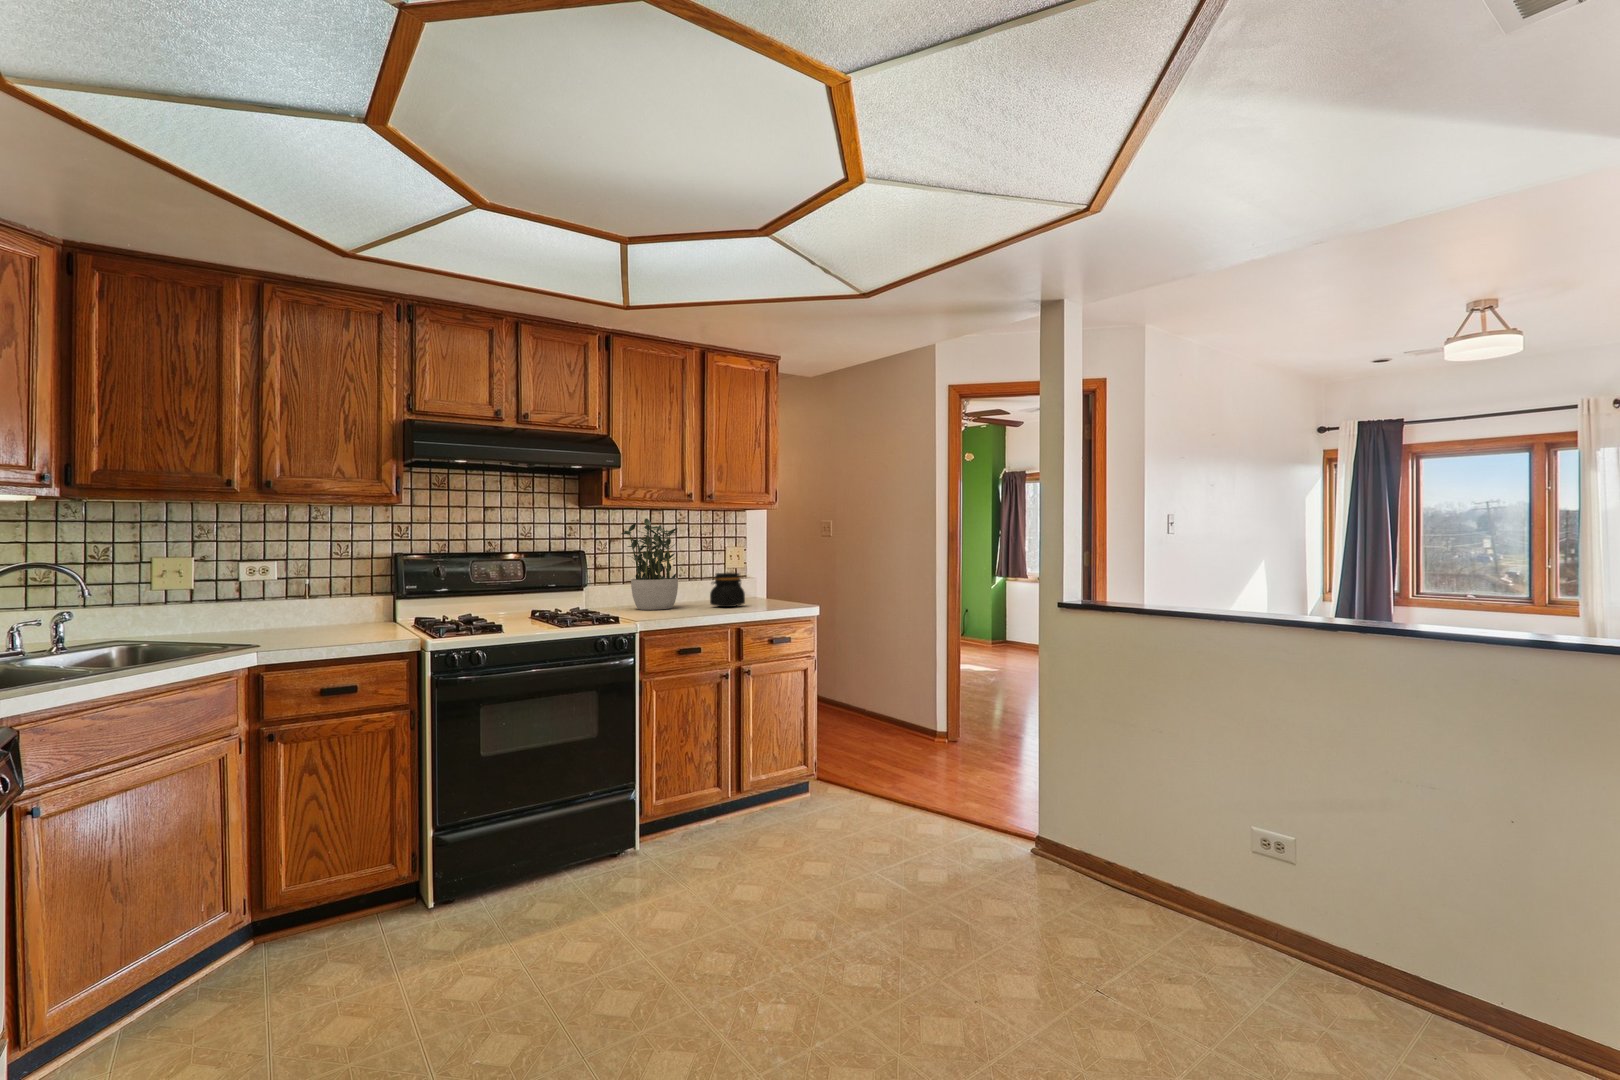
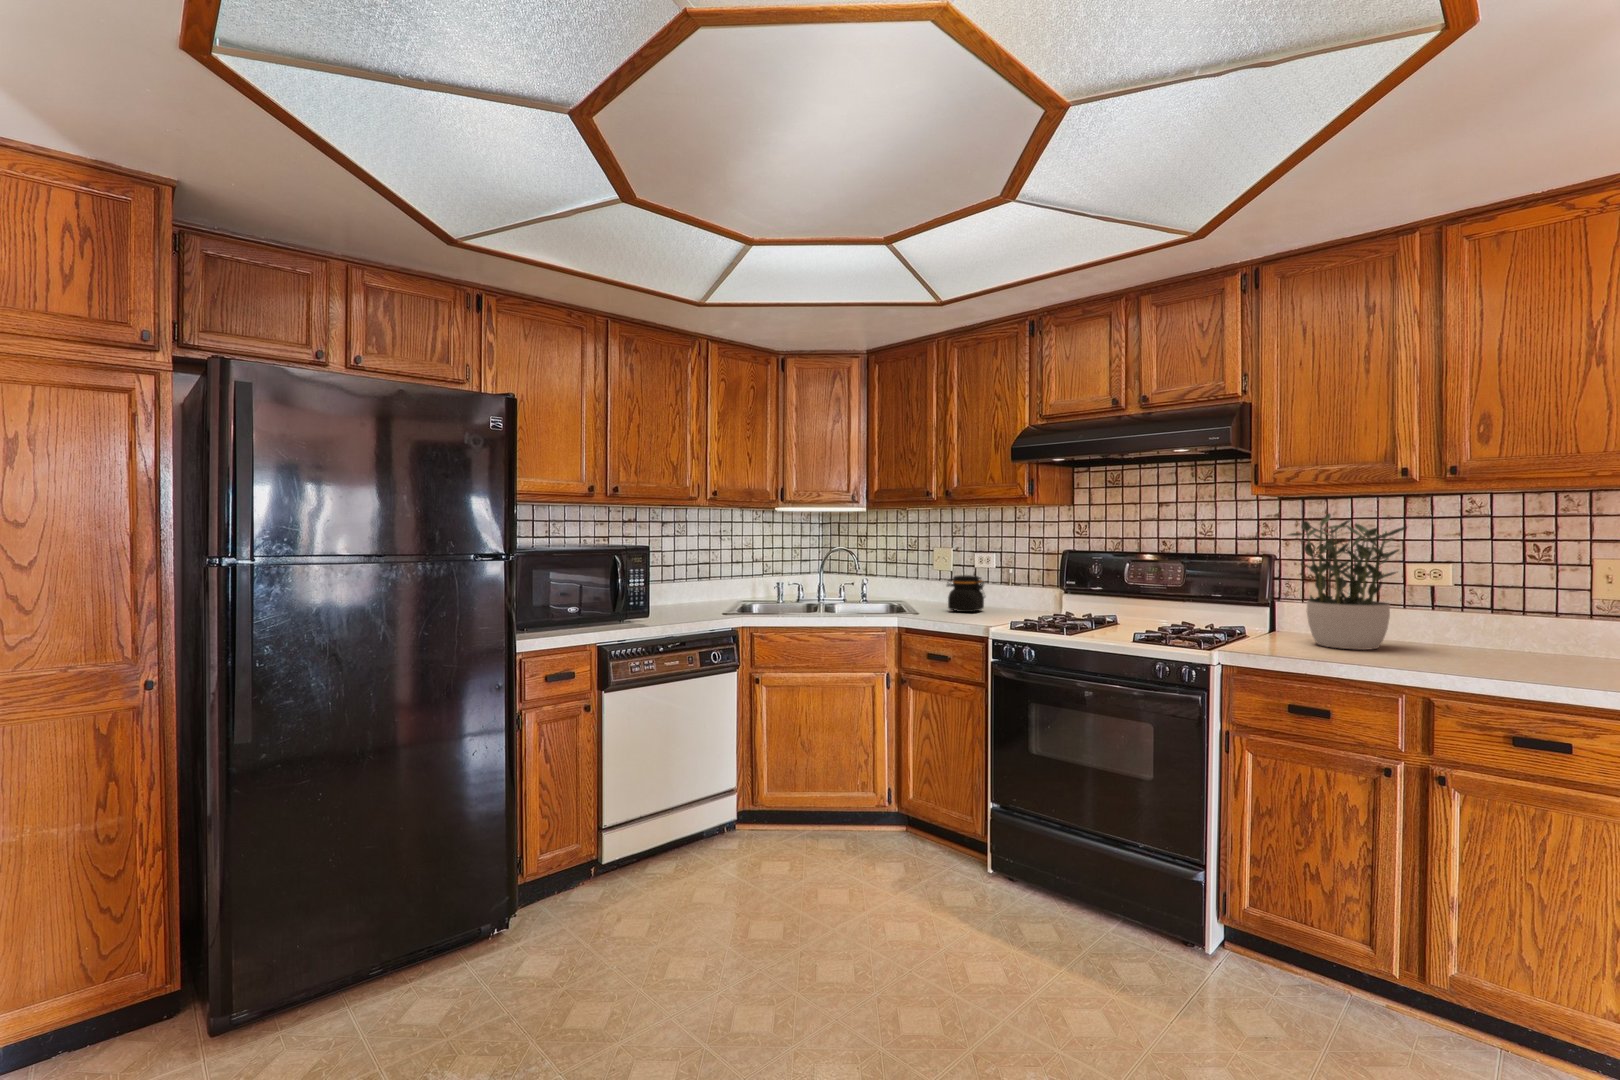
jar: present [710,573,745,607] -> present [947,575,985,612]

